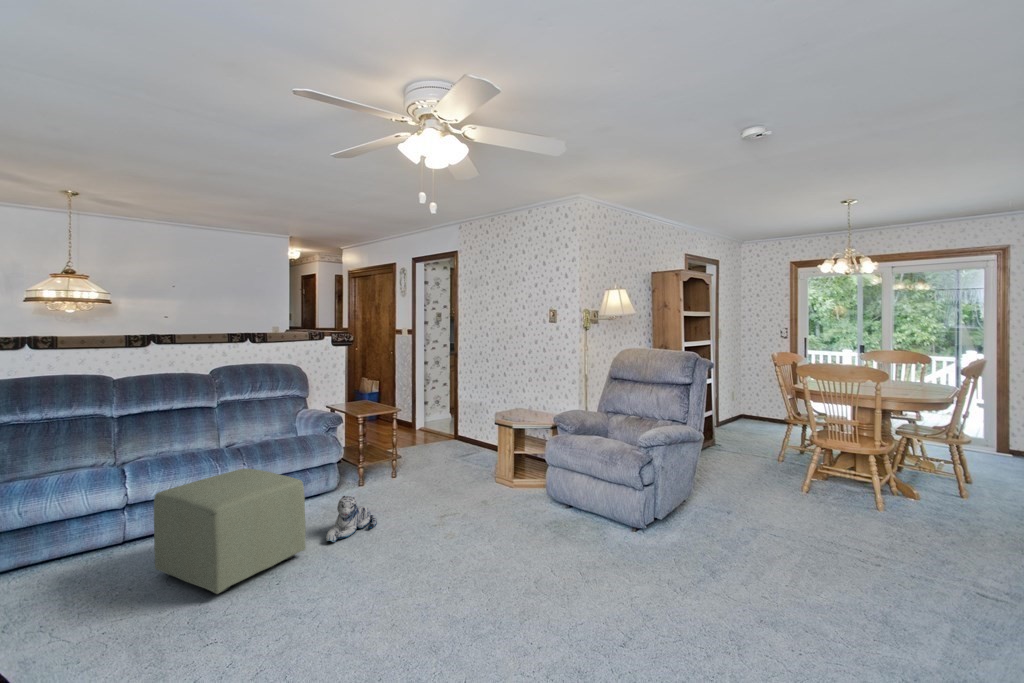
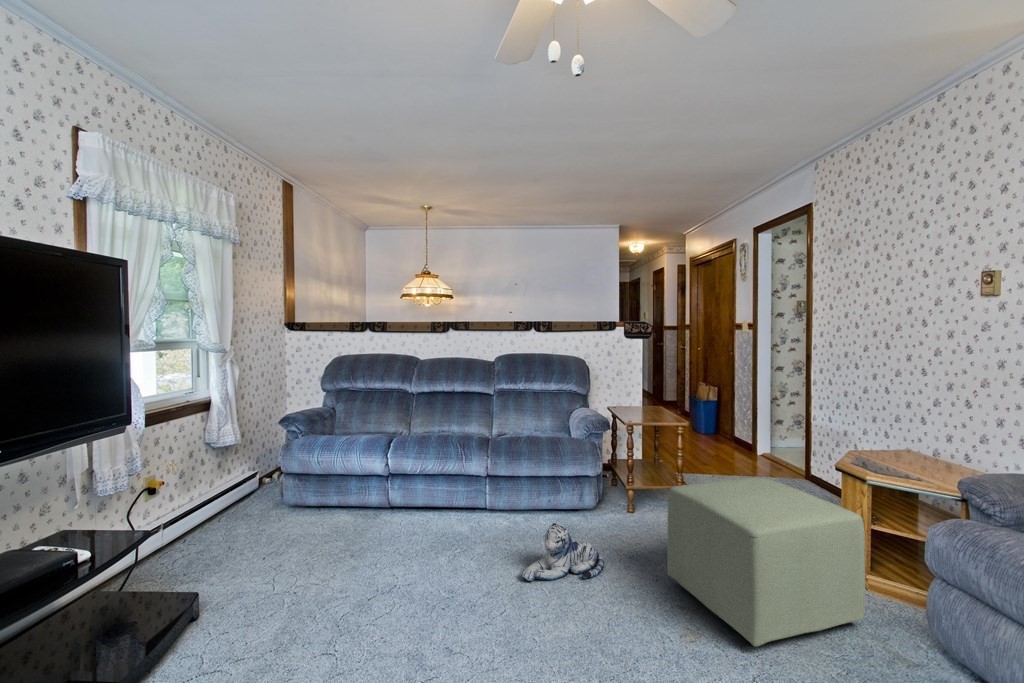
ottoman: present [154,469,306,594] -> present [667,477,865,647]

